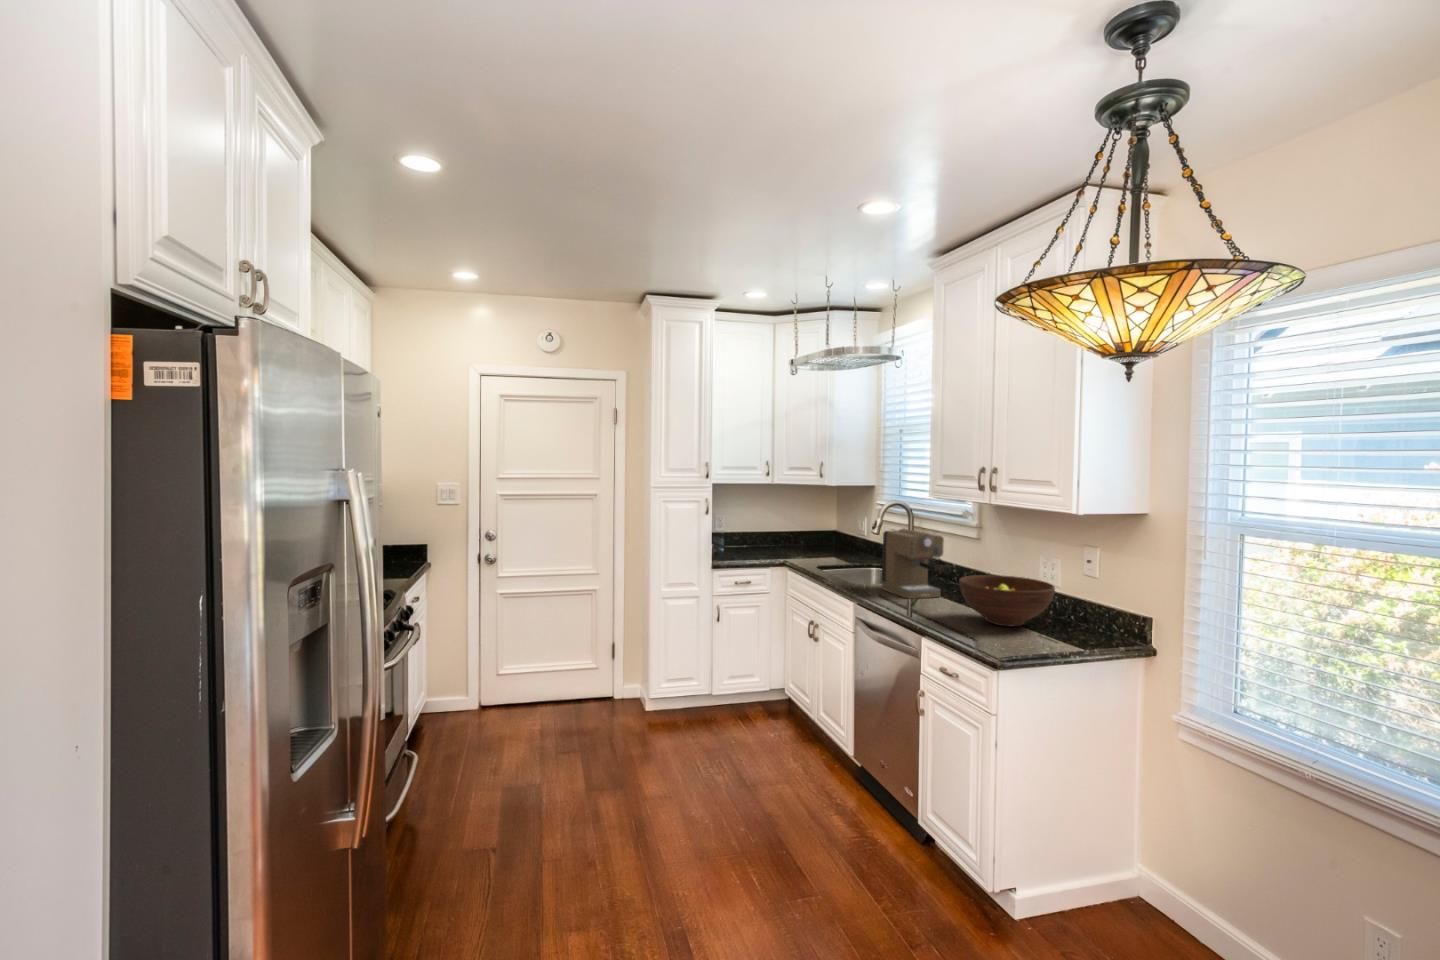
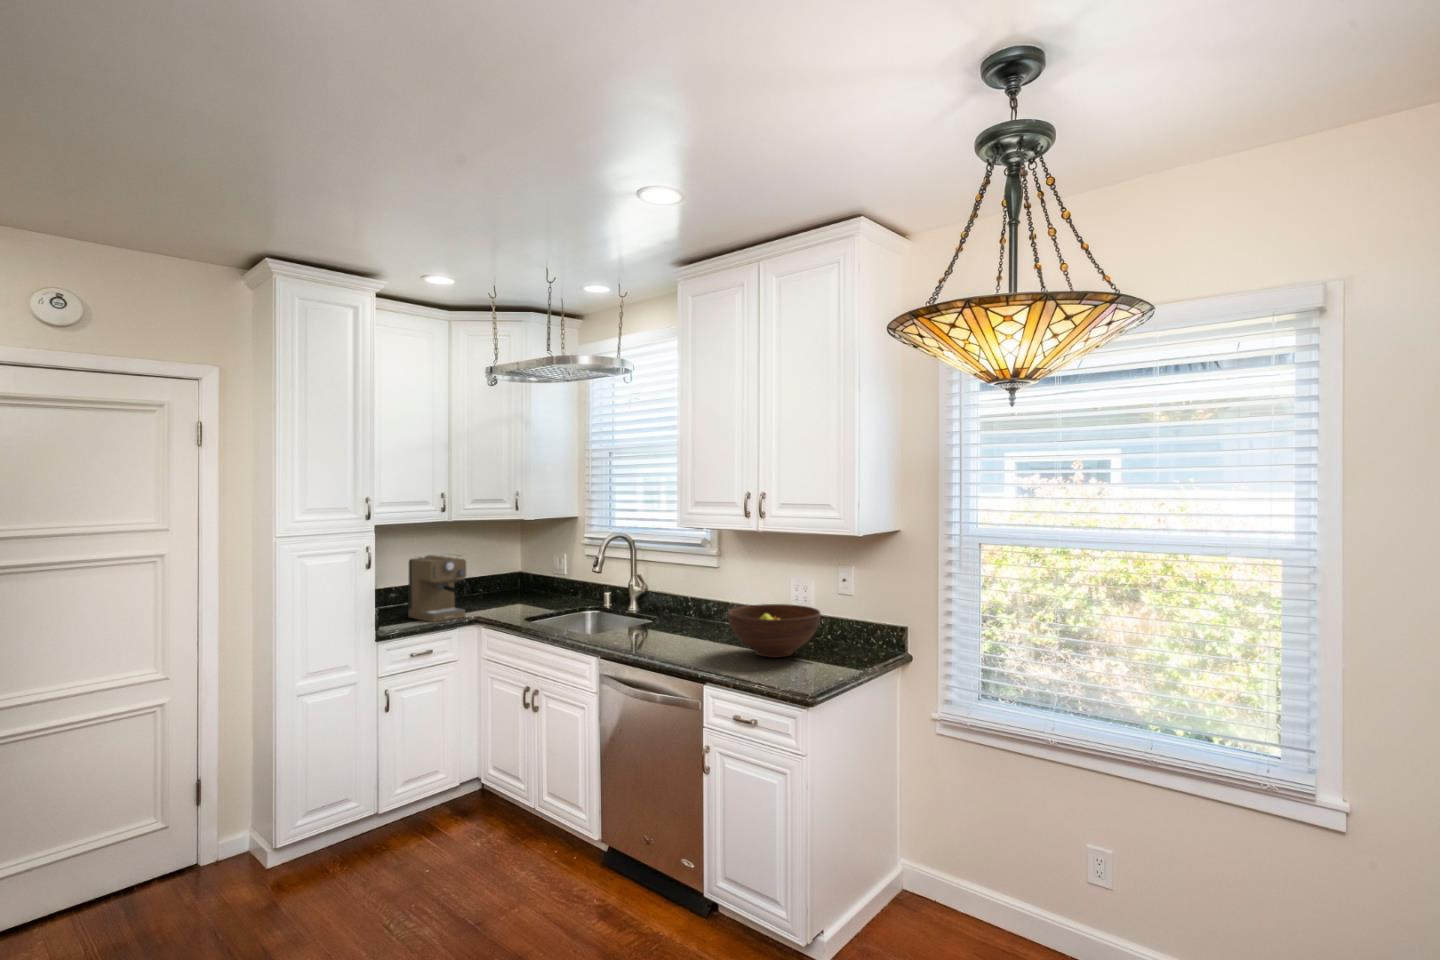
coffee maker: present [881,529,944,599] -> present [409,555,466,622]

